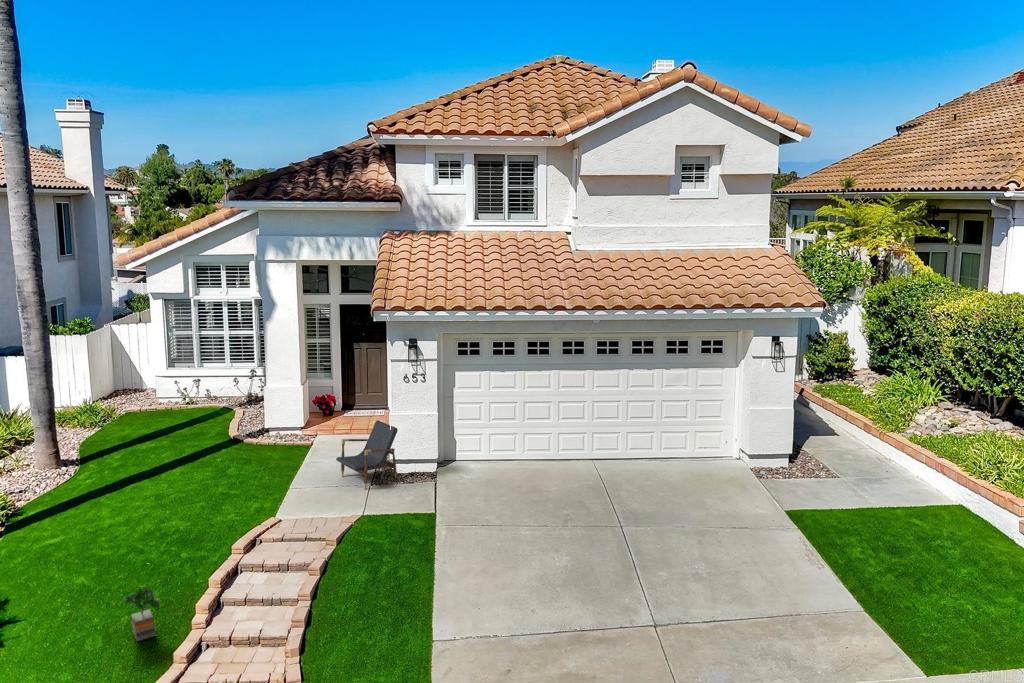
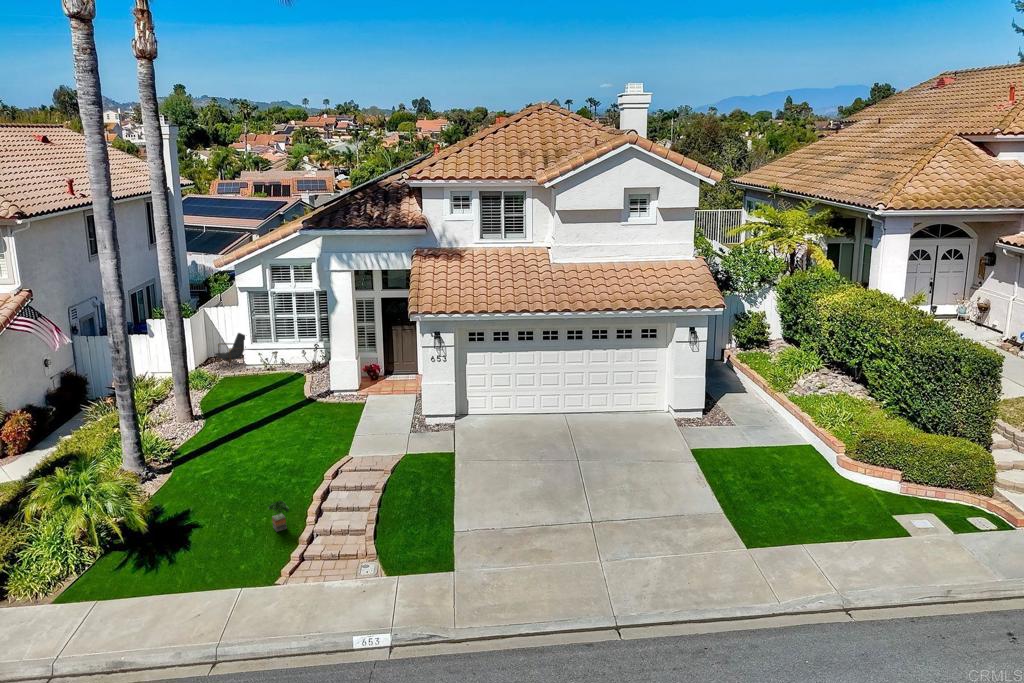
lounge chair: present [336,420,398,489] -> present [215,333,245,369]

